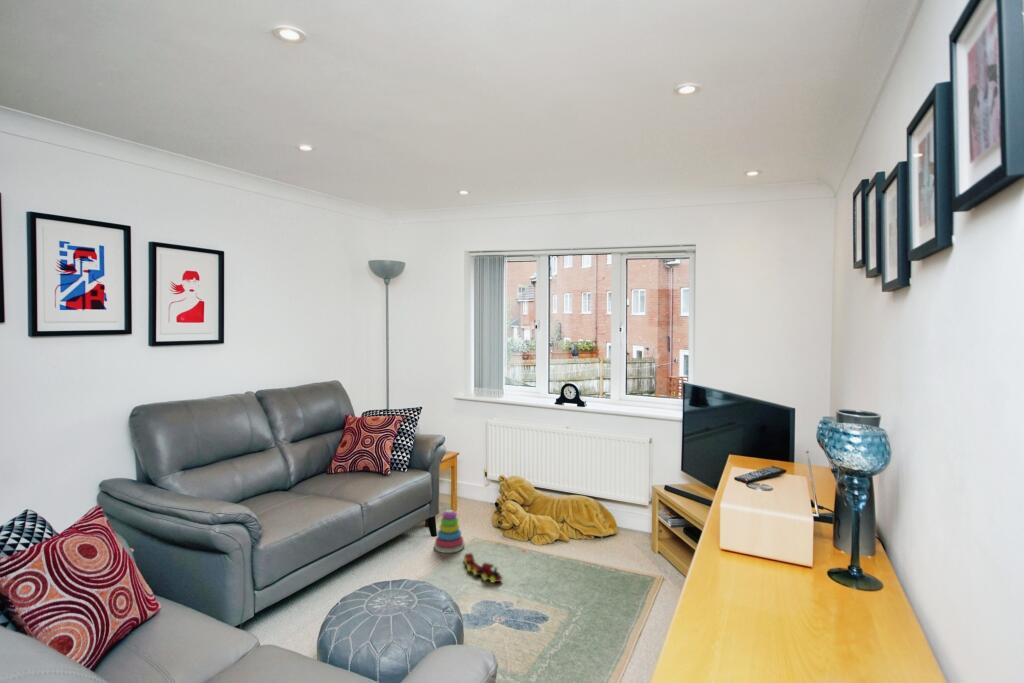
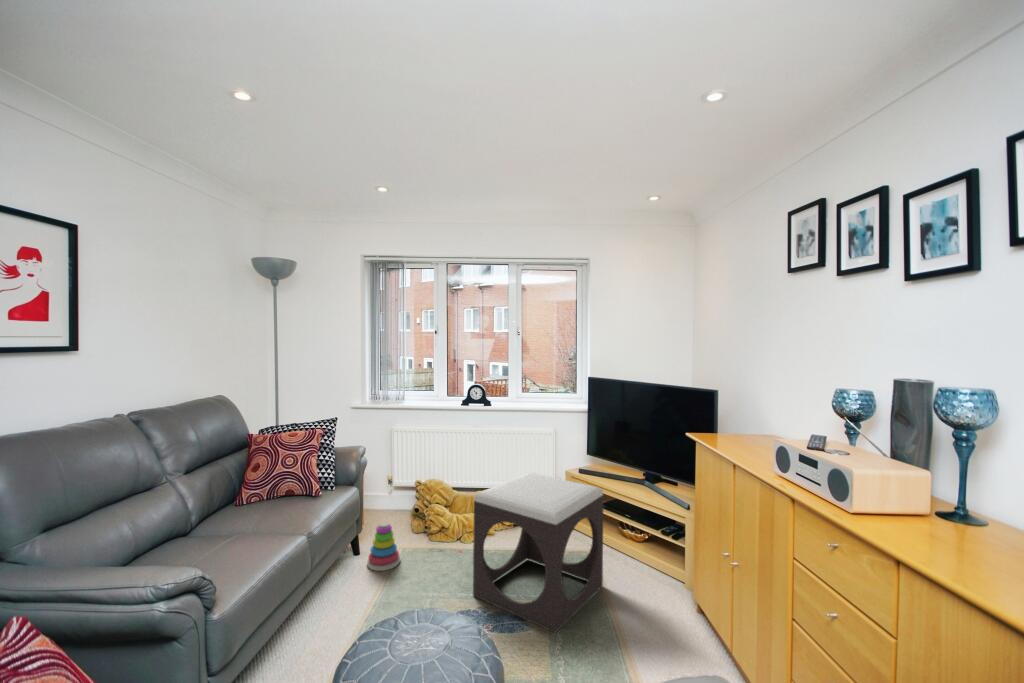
footstool: none [506,479,644,640] -> present [473,472,604,633]
toy train: present [464,553,502,583] -> none [409,565,463,591]

